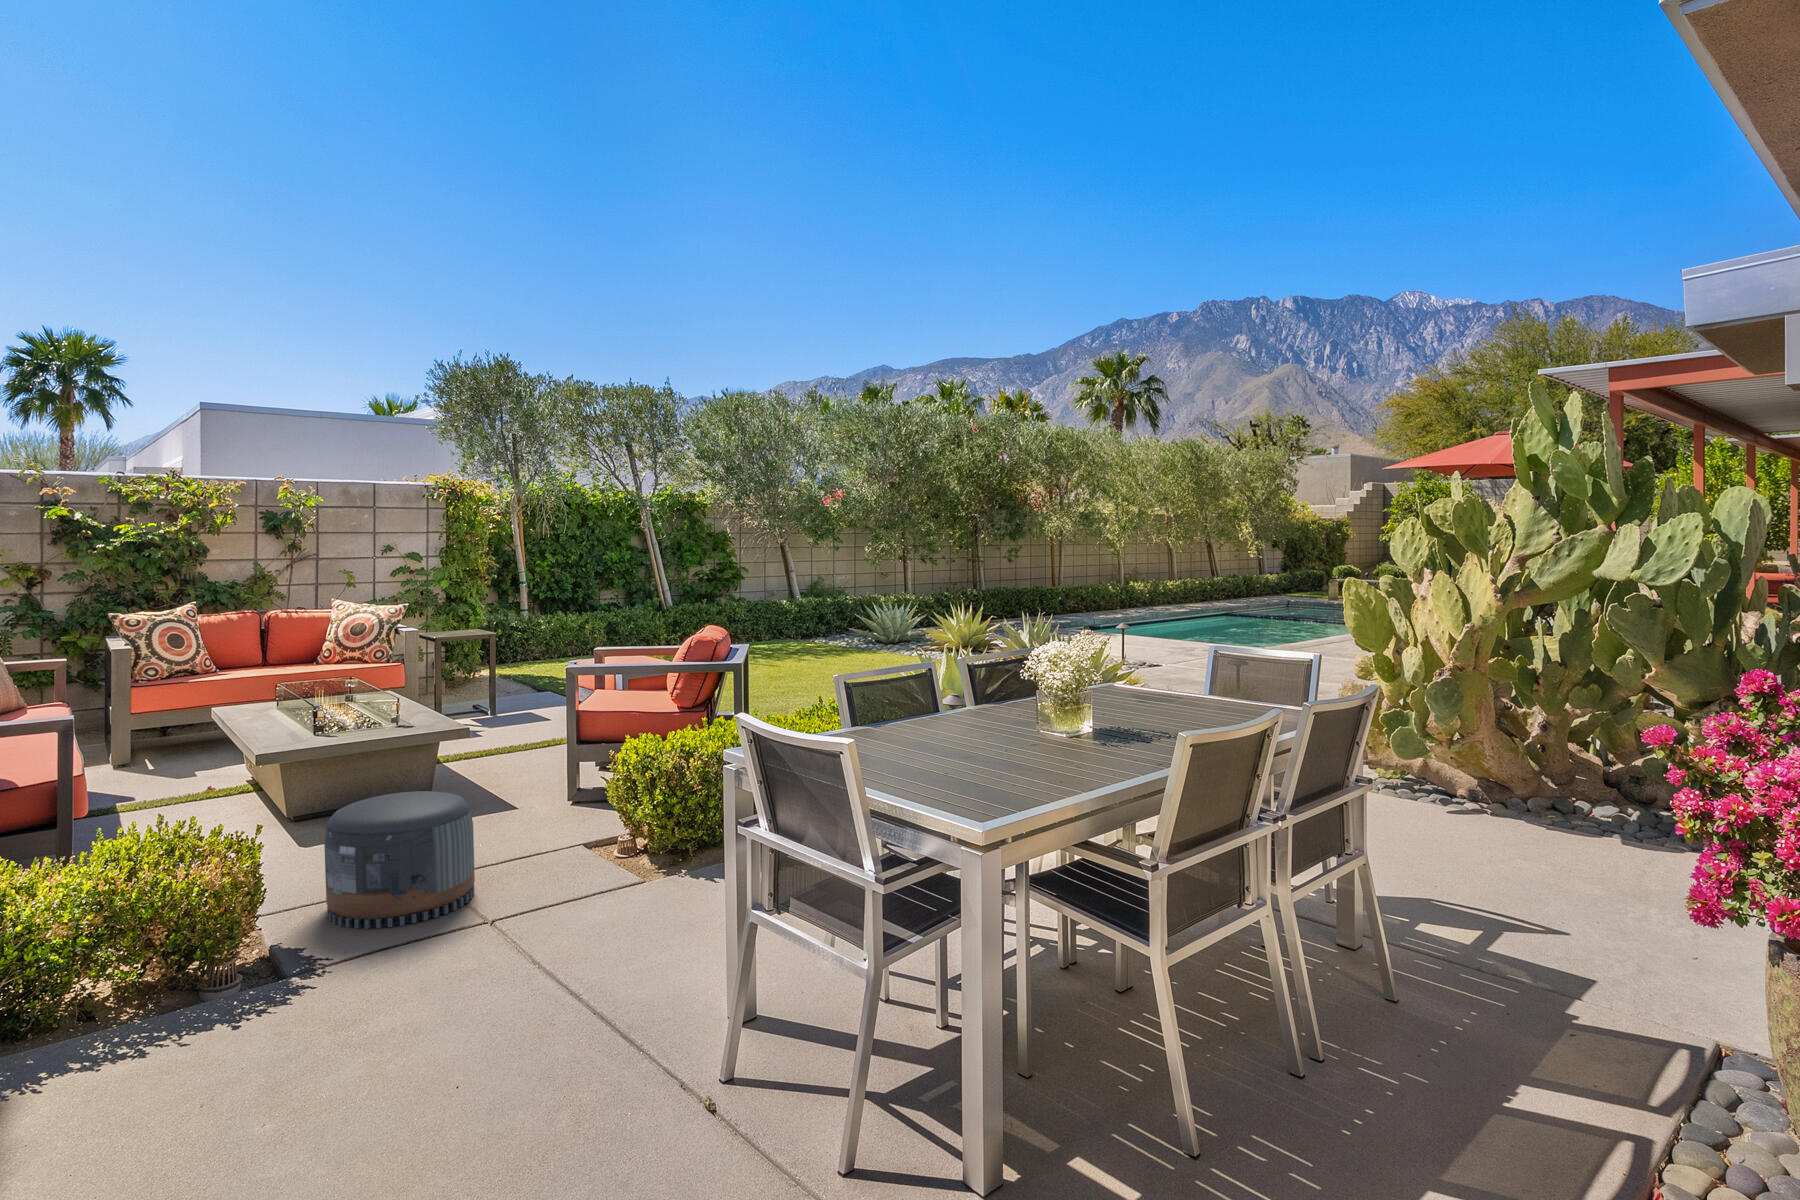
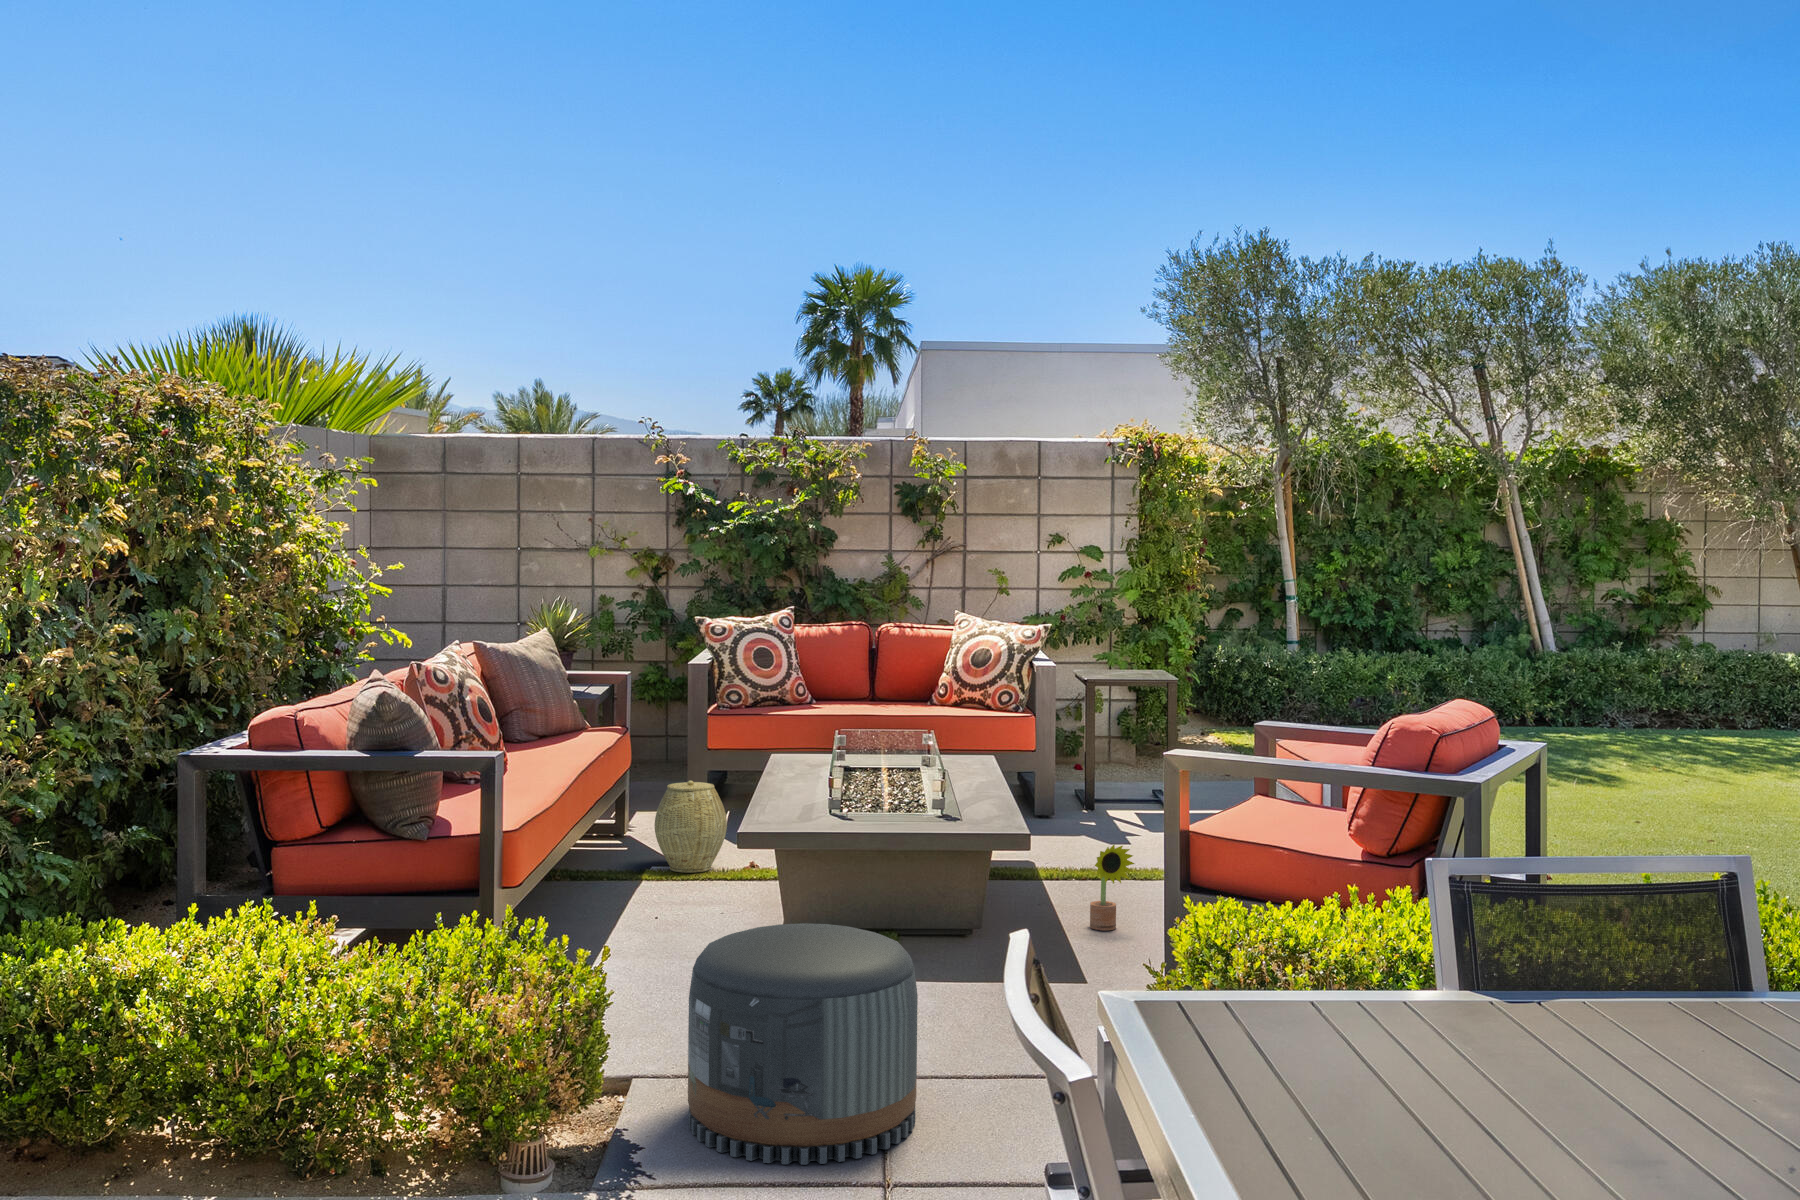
decorative plant: none [491,732,519,782] -> present [1090,845,1134,931]
woven basket: none [132,733,197,799] -> present [654,780,727,873]

